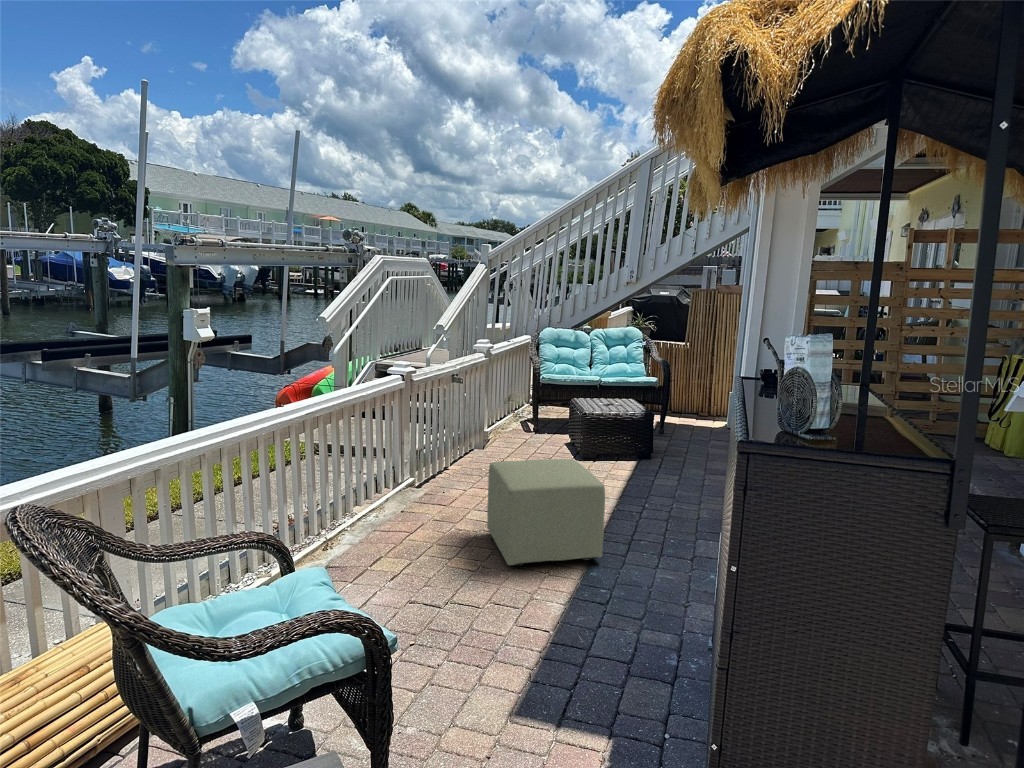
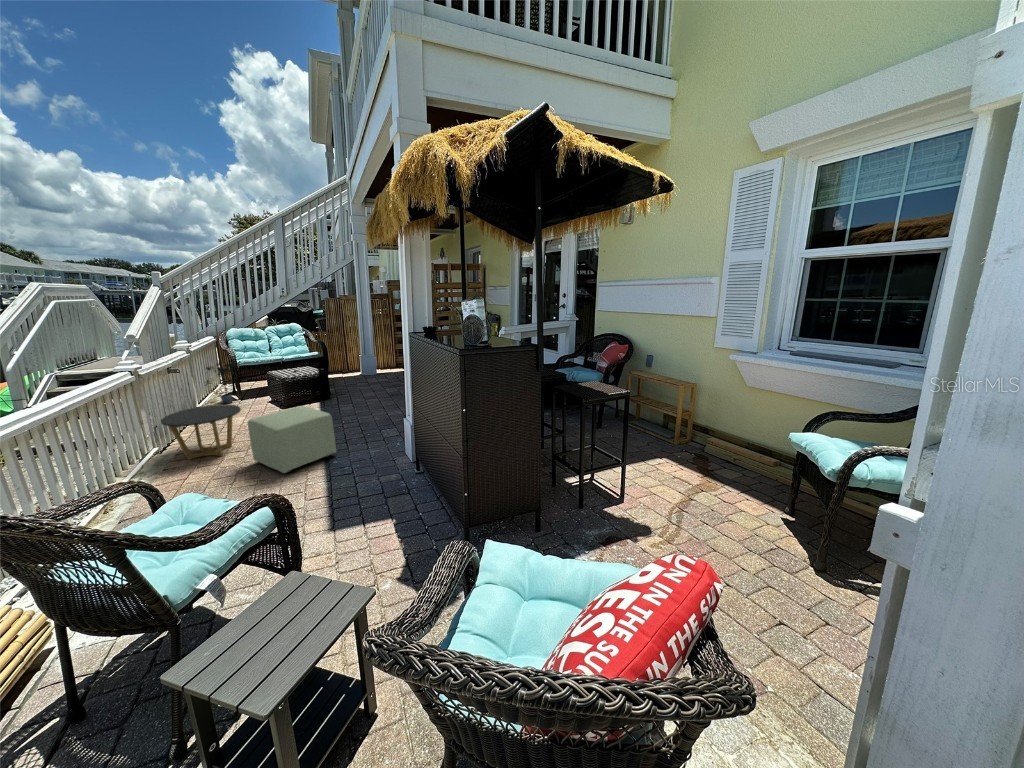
potted plant: none [498,368,541,433] -> present [206,362,239,404]
side table: none [406,429,499,508] -> present [161,405,241,460]

